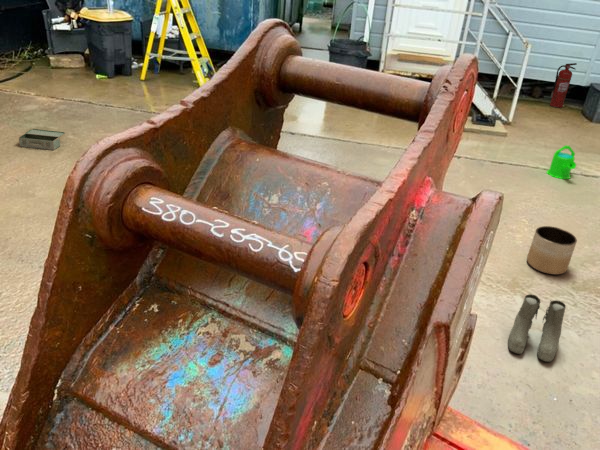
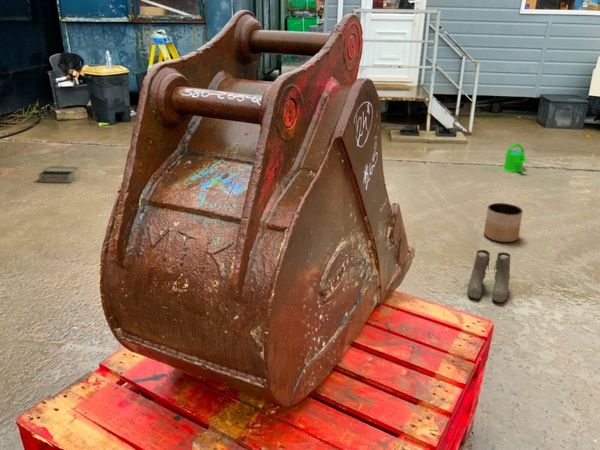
fire extinguisher: present [550,63,577,108] -> none [506,78,525,118]

